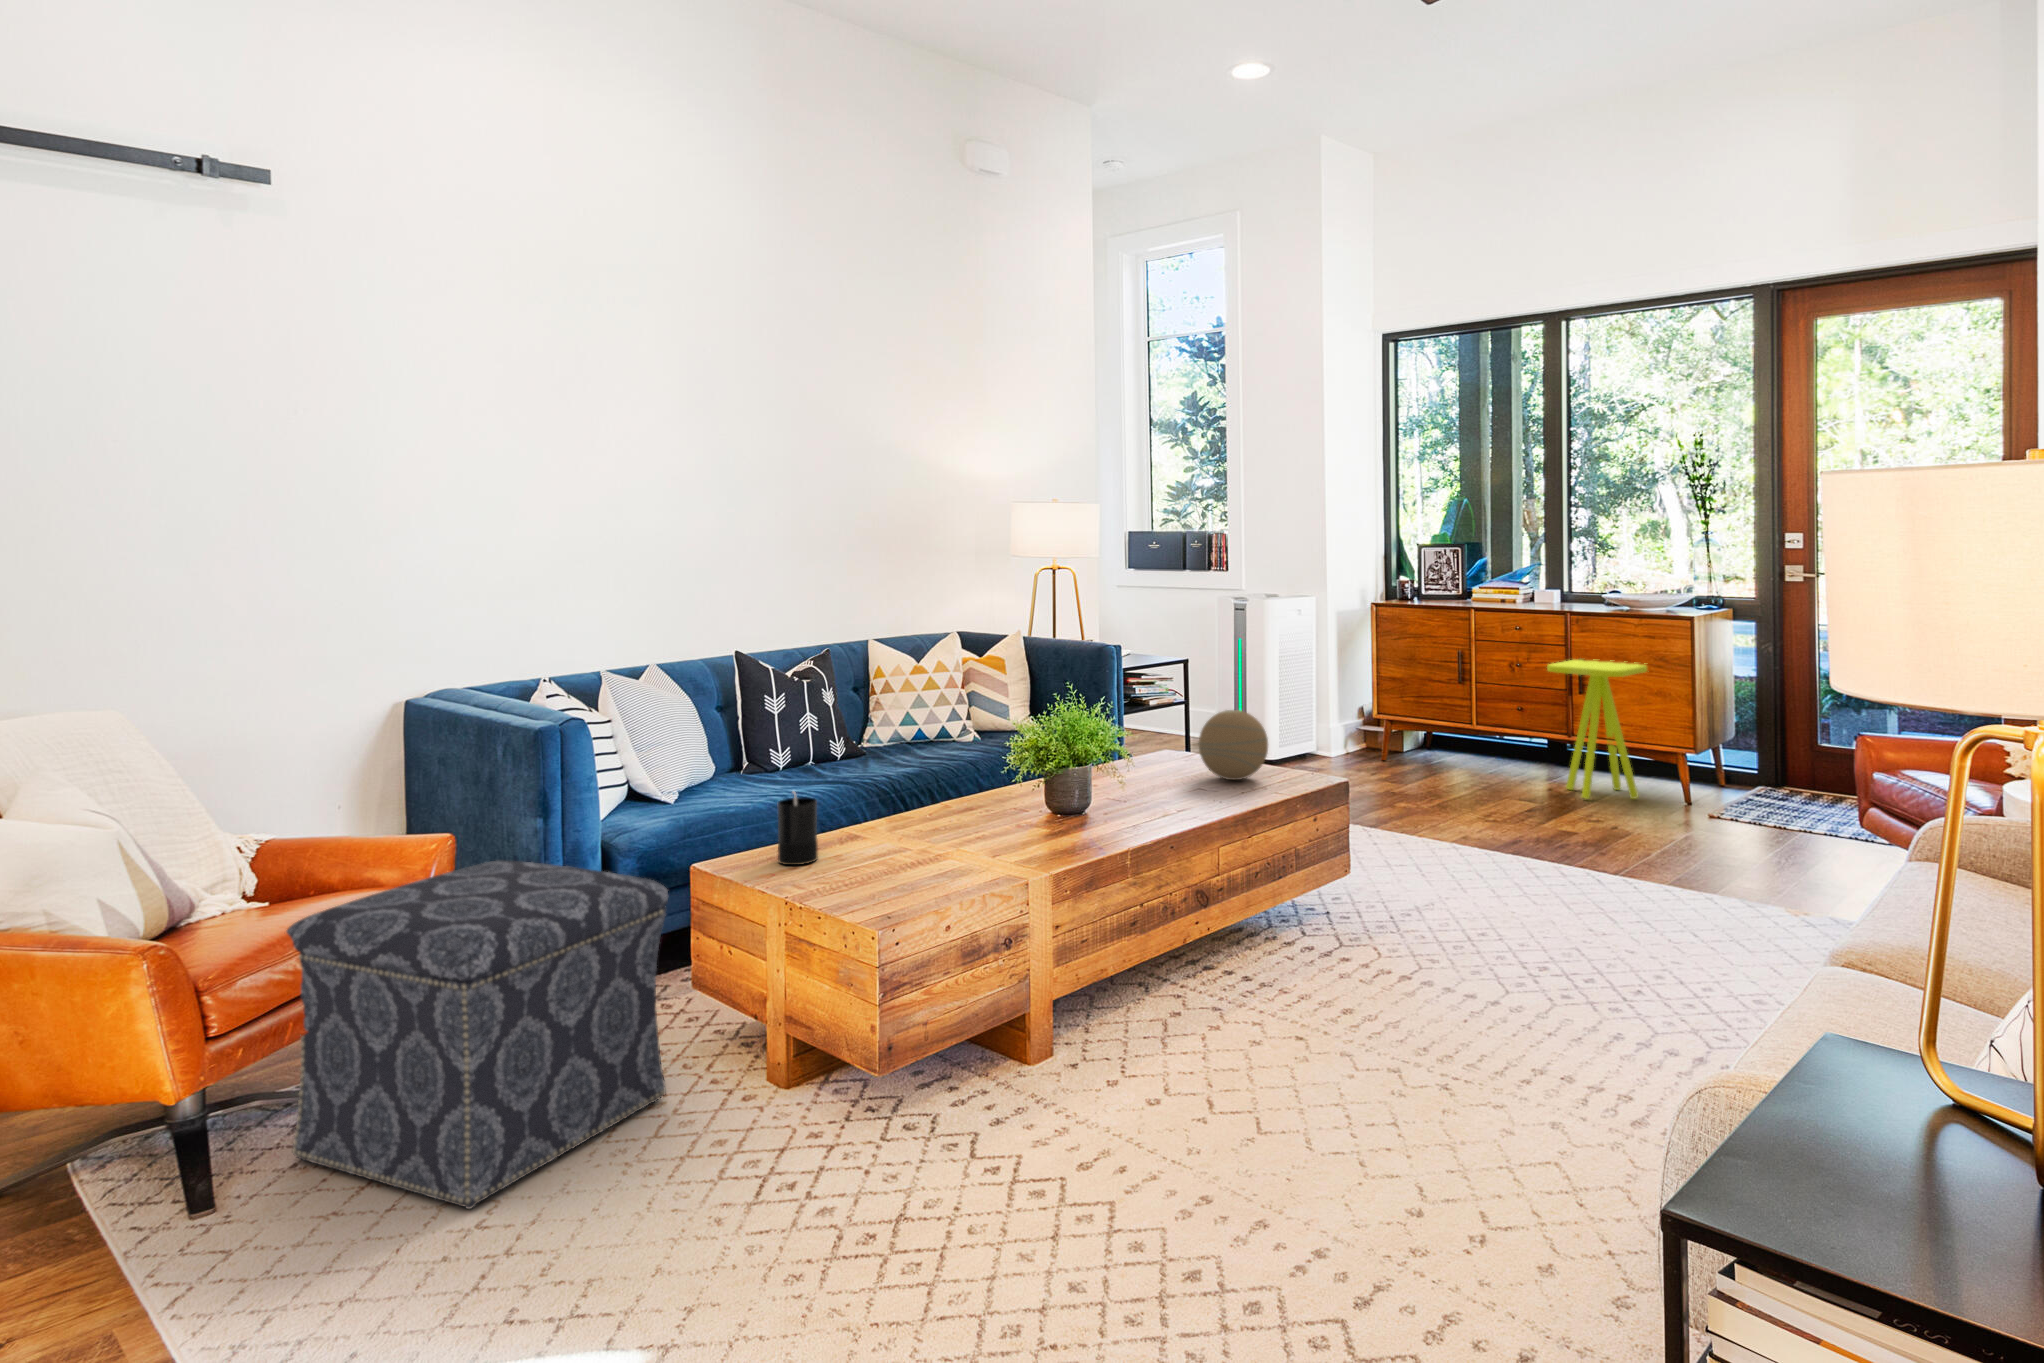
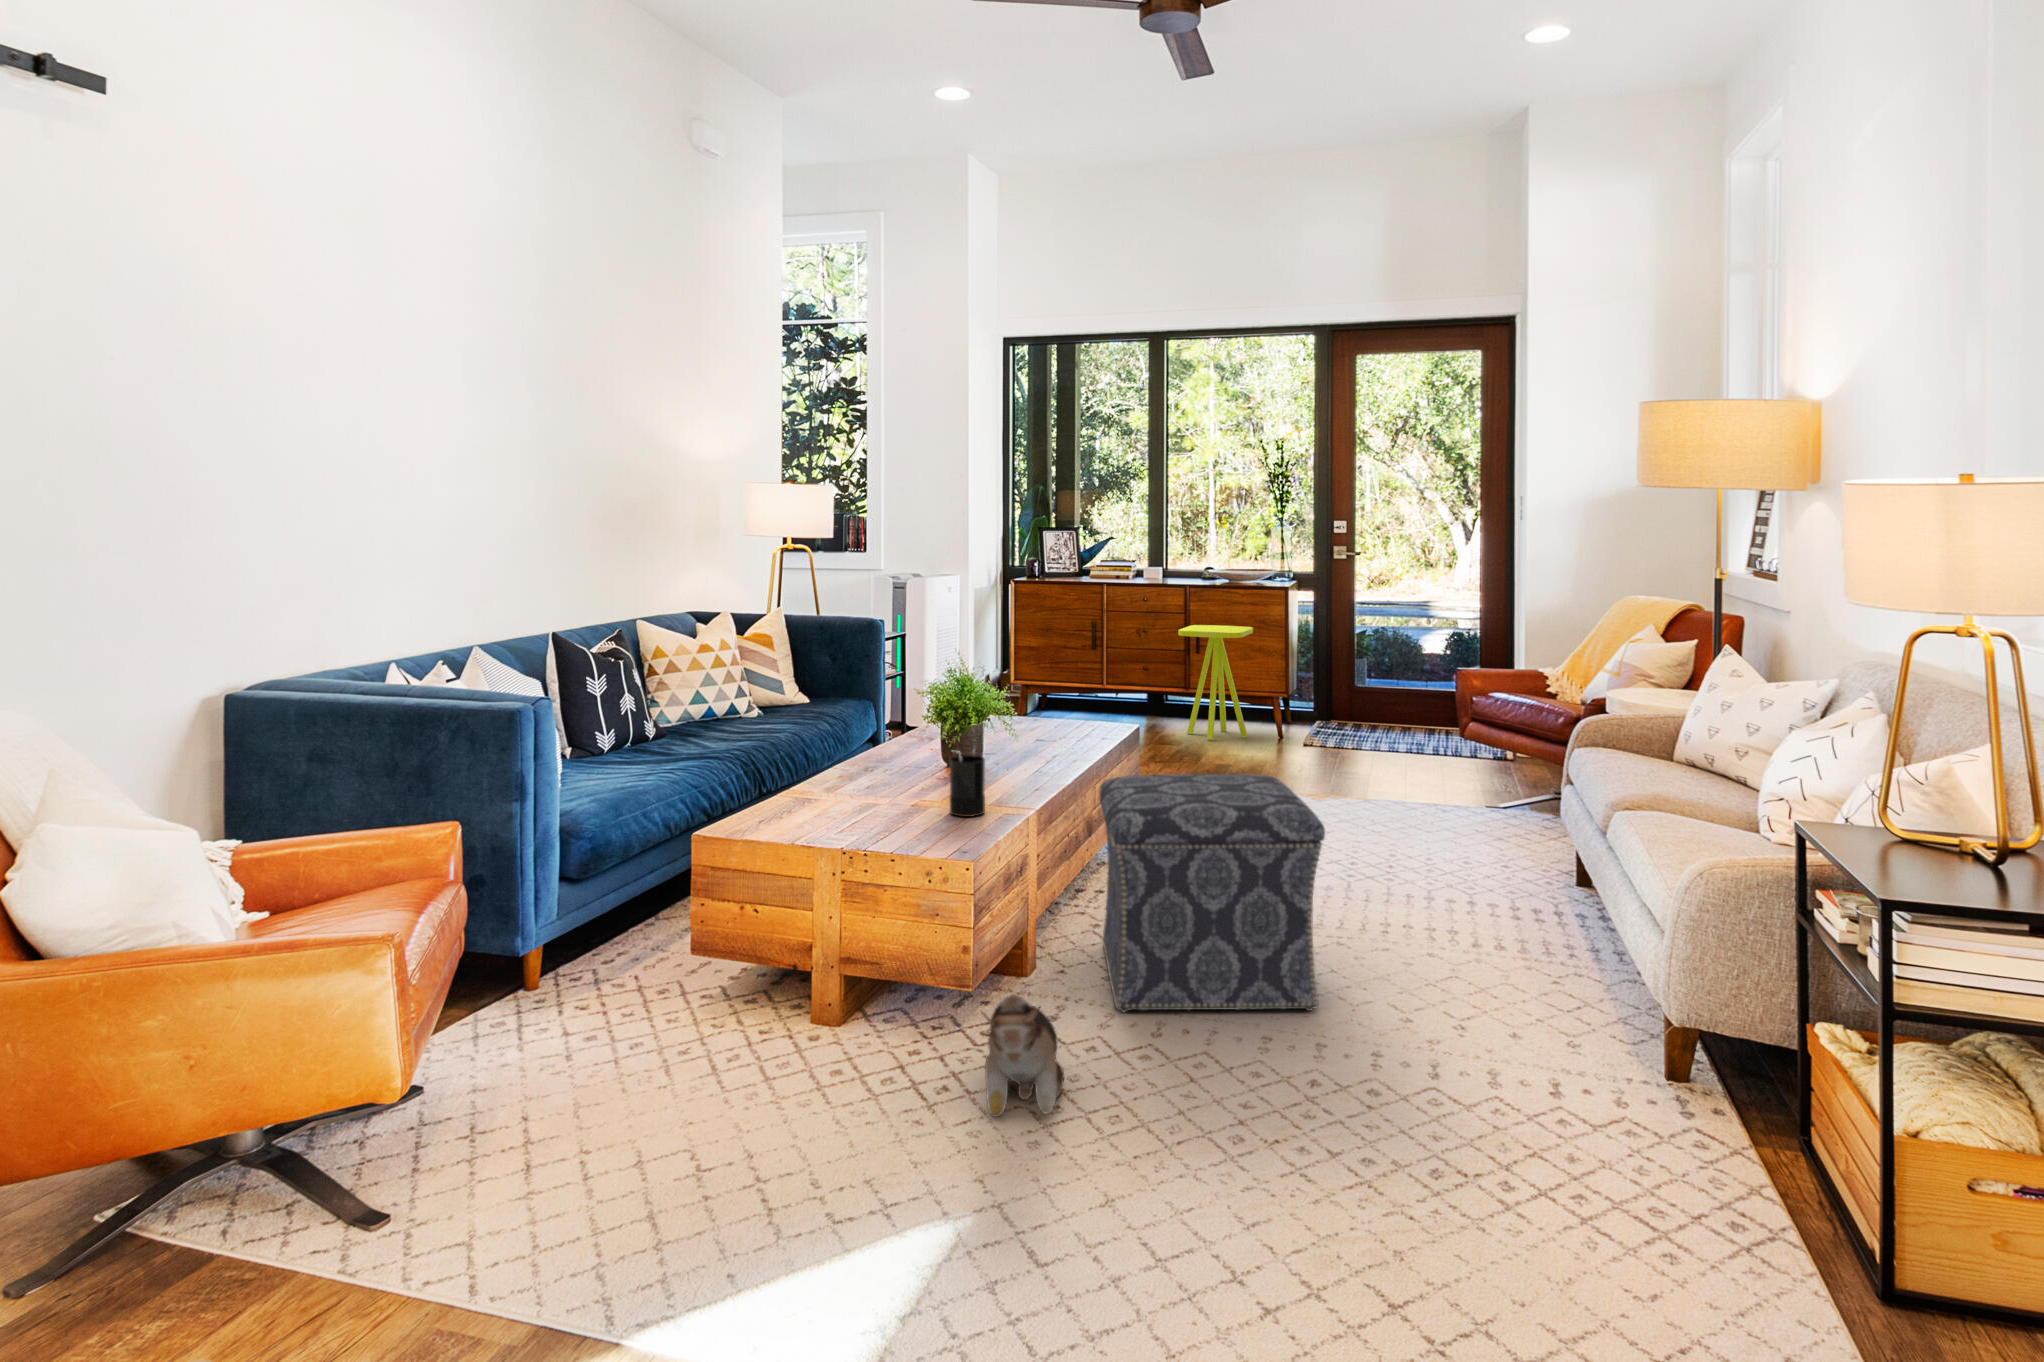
decorative orb: present [1199,710,1268,780] -> none [1028,670,1087,730]
candle: present [778,792,818,865] -> present [950,754,985,817]
ottoman: present [286,860,668,1209] -> present [1099,774,1325,1012]
plush toy: none [726,1101,926,1252] -> present [982,994,1064,1117]

